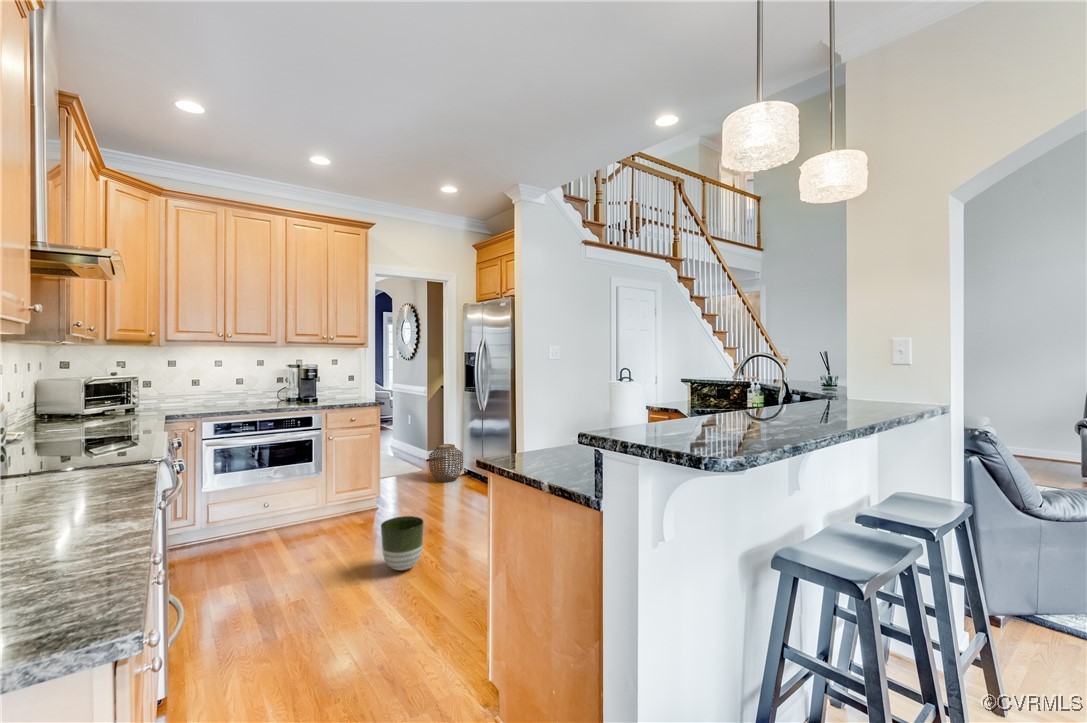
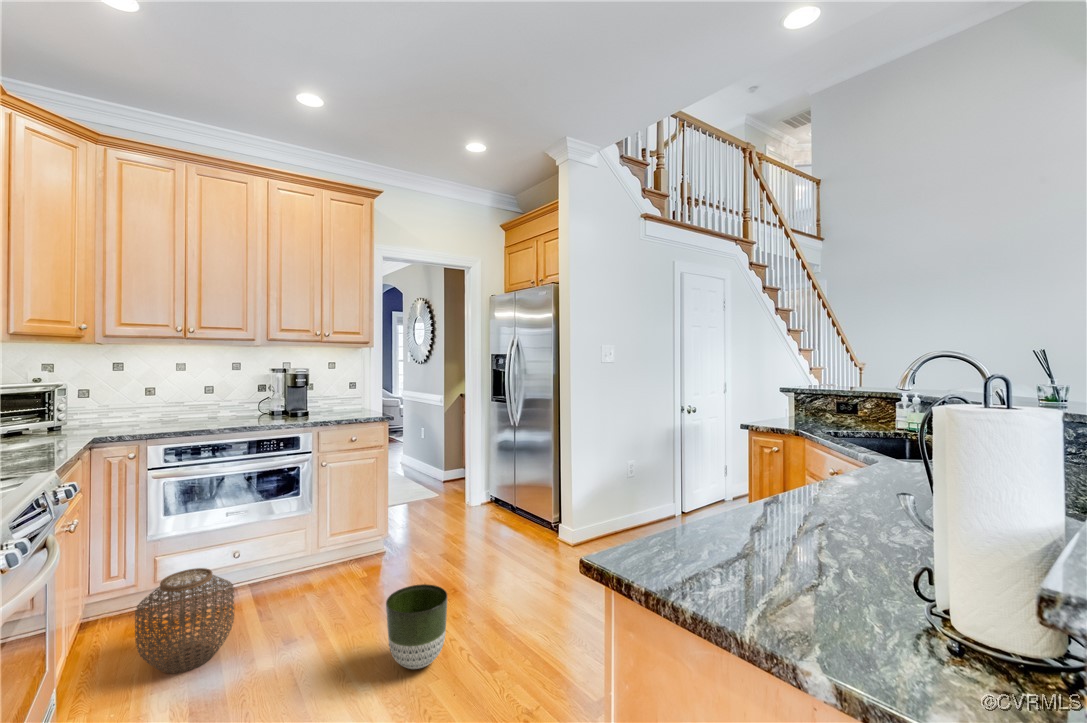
woven basket: present [429,444,463,482] -> present [135,568,234,673]

